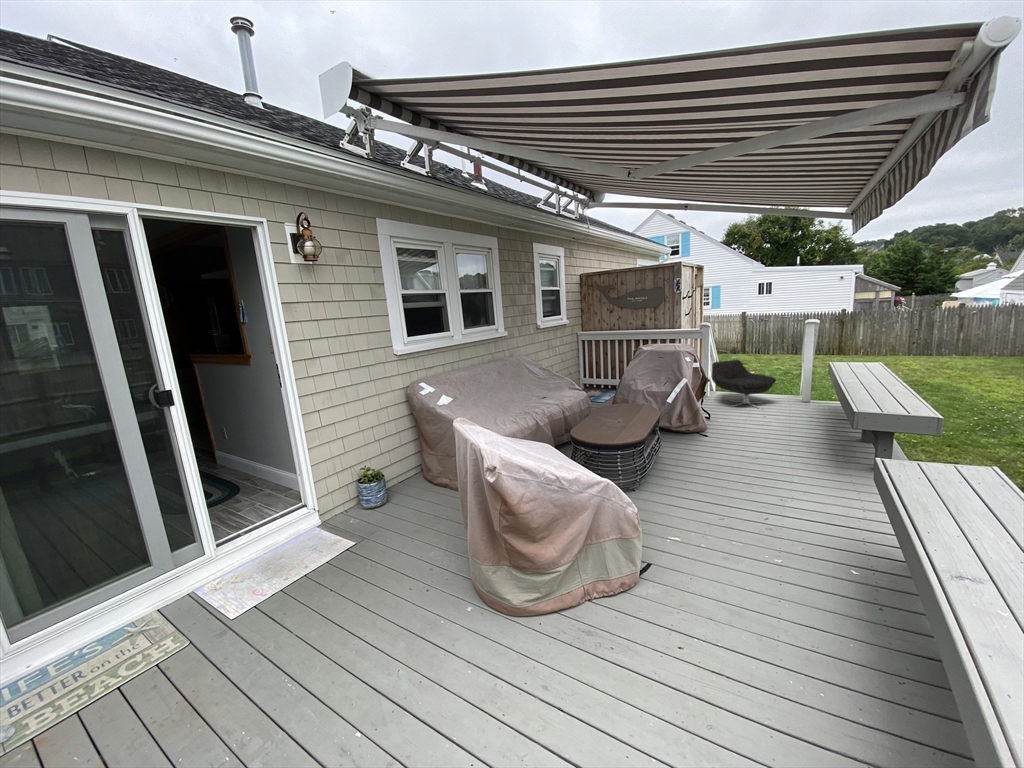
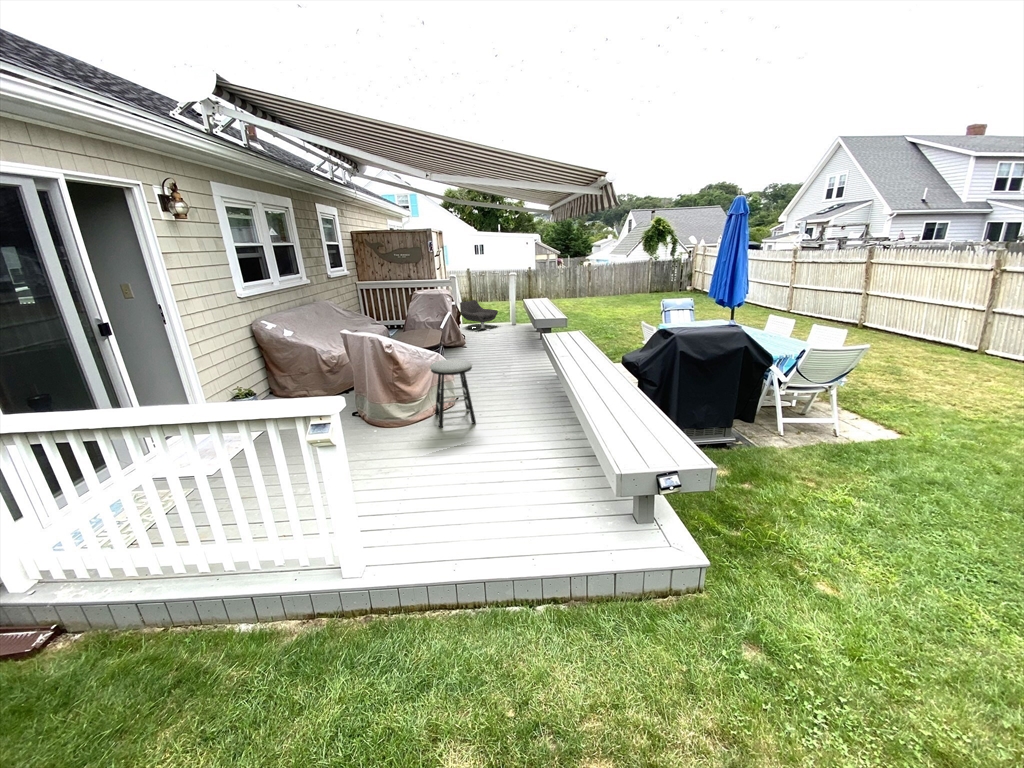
stool: none [571,503,667,677] -> present [430,359,476,427]

